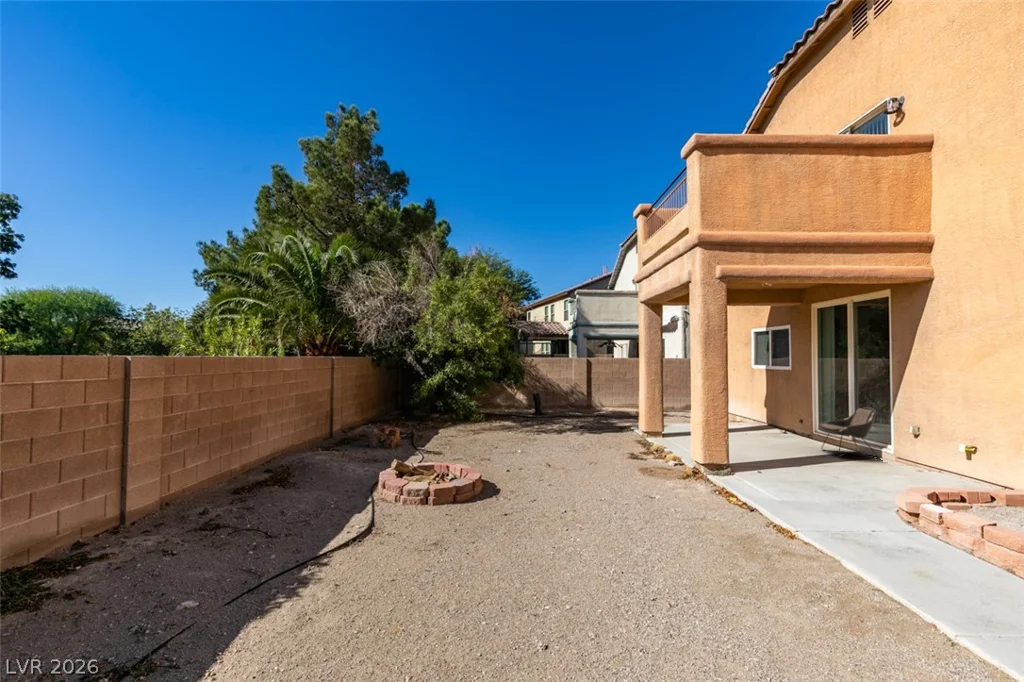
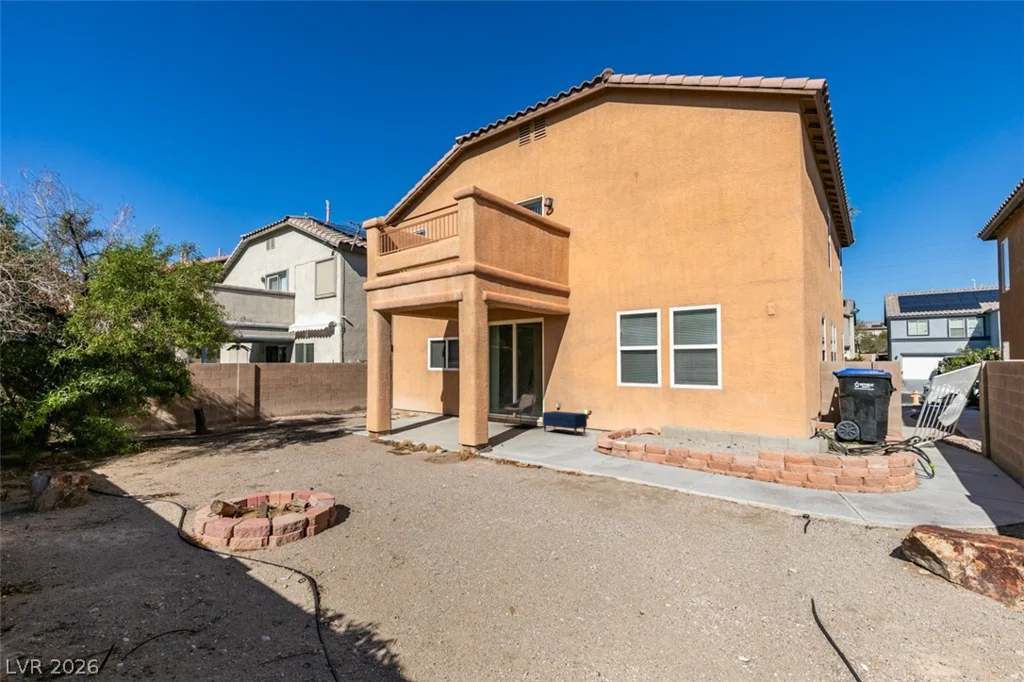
bench: none [868,438,949,483] -> present [542,411,587,435]

